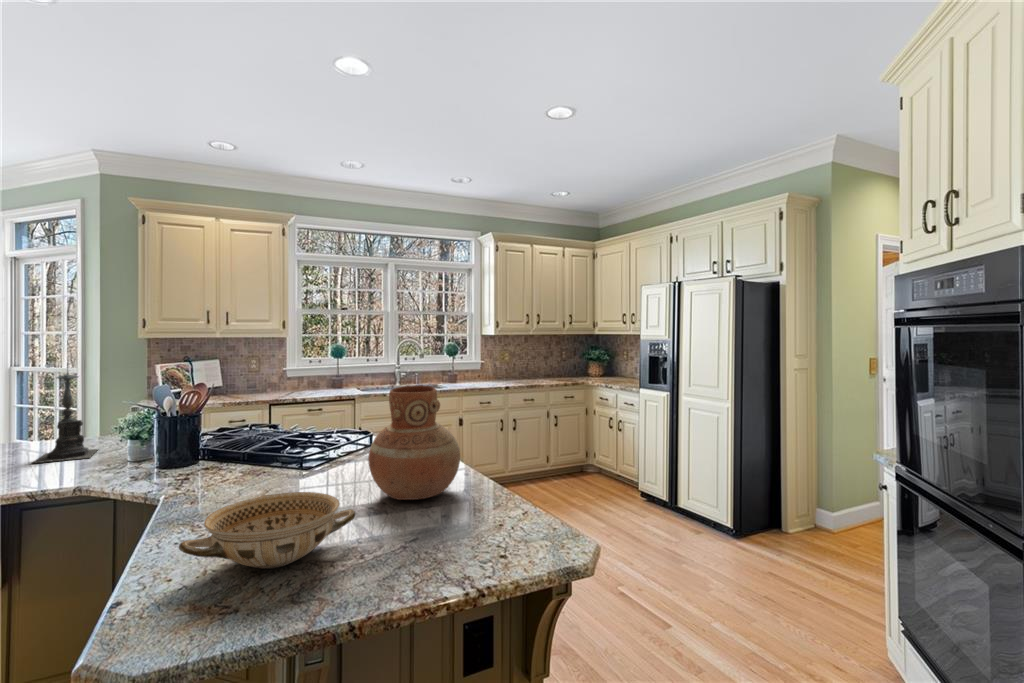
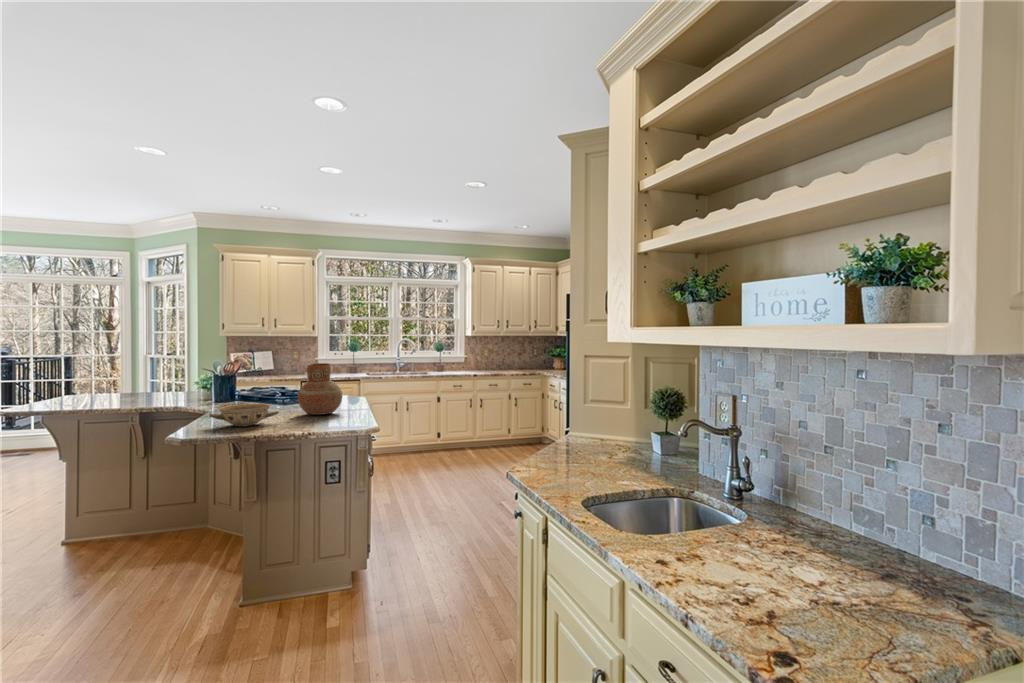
candle holder: present [33,365,98,463] -> none [160,351,192,400]

